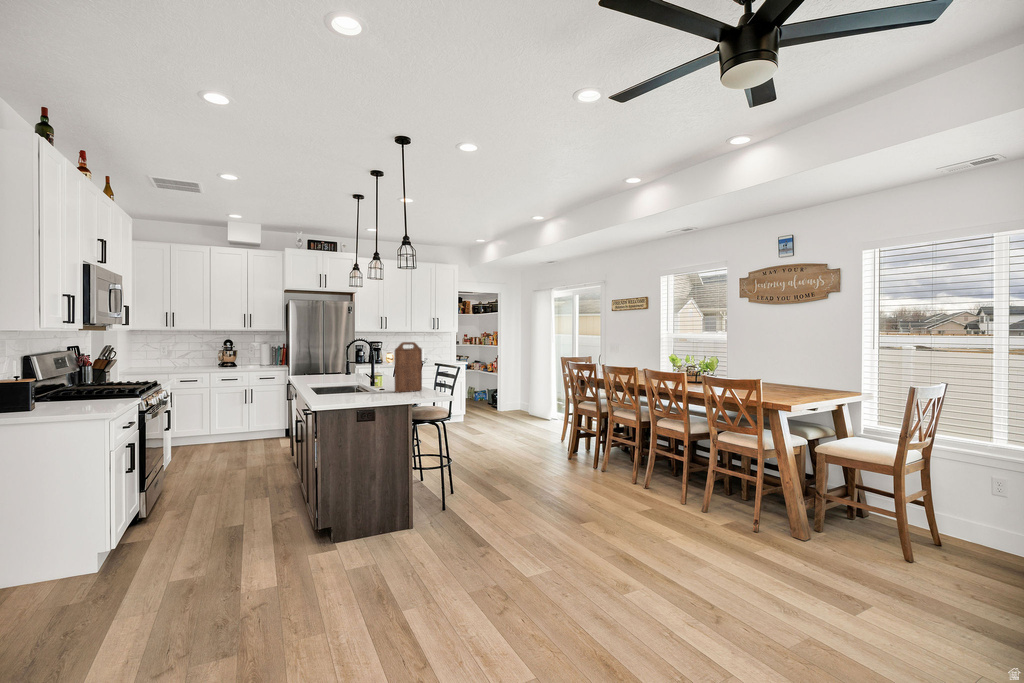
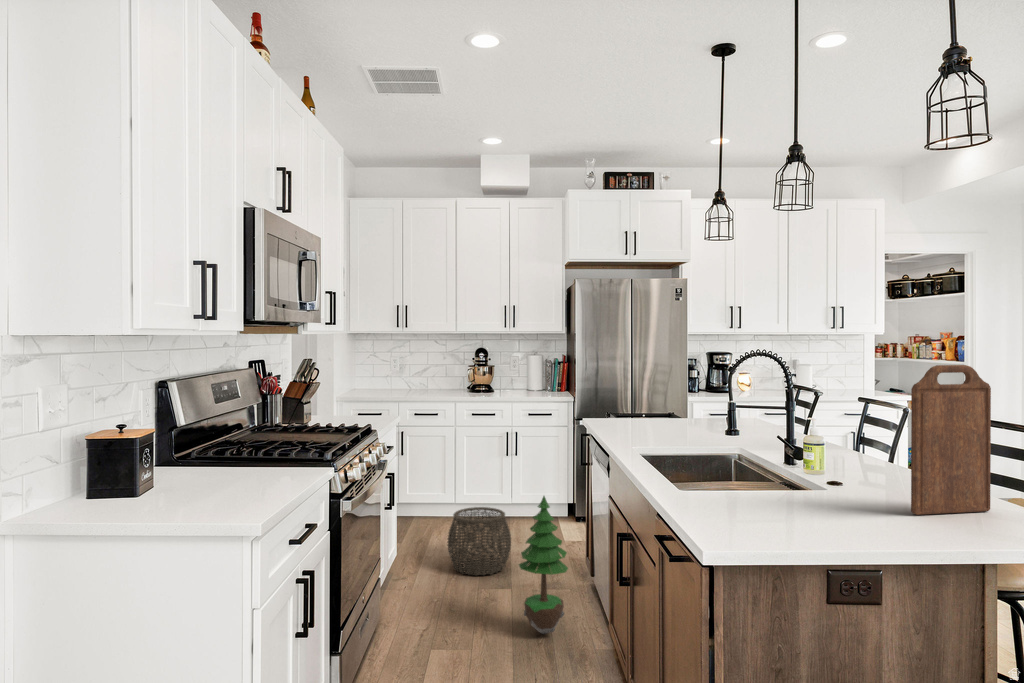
potted tree: none [250,411,278,481] -> present [519,496,568,634]
woven basket: none [206,429,248,465] -> present [447,507,511,575]

